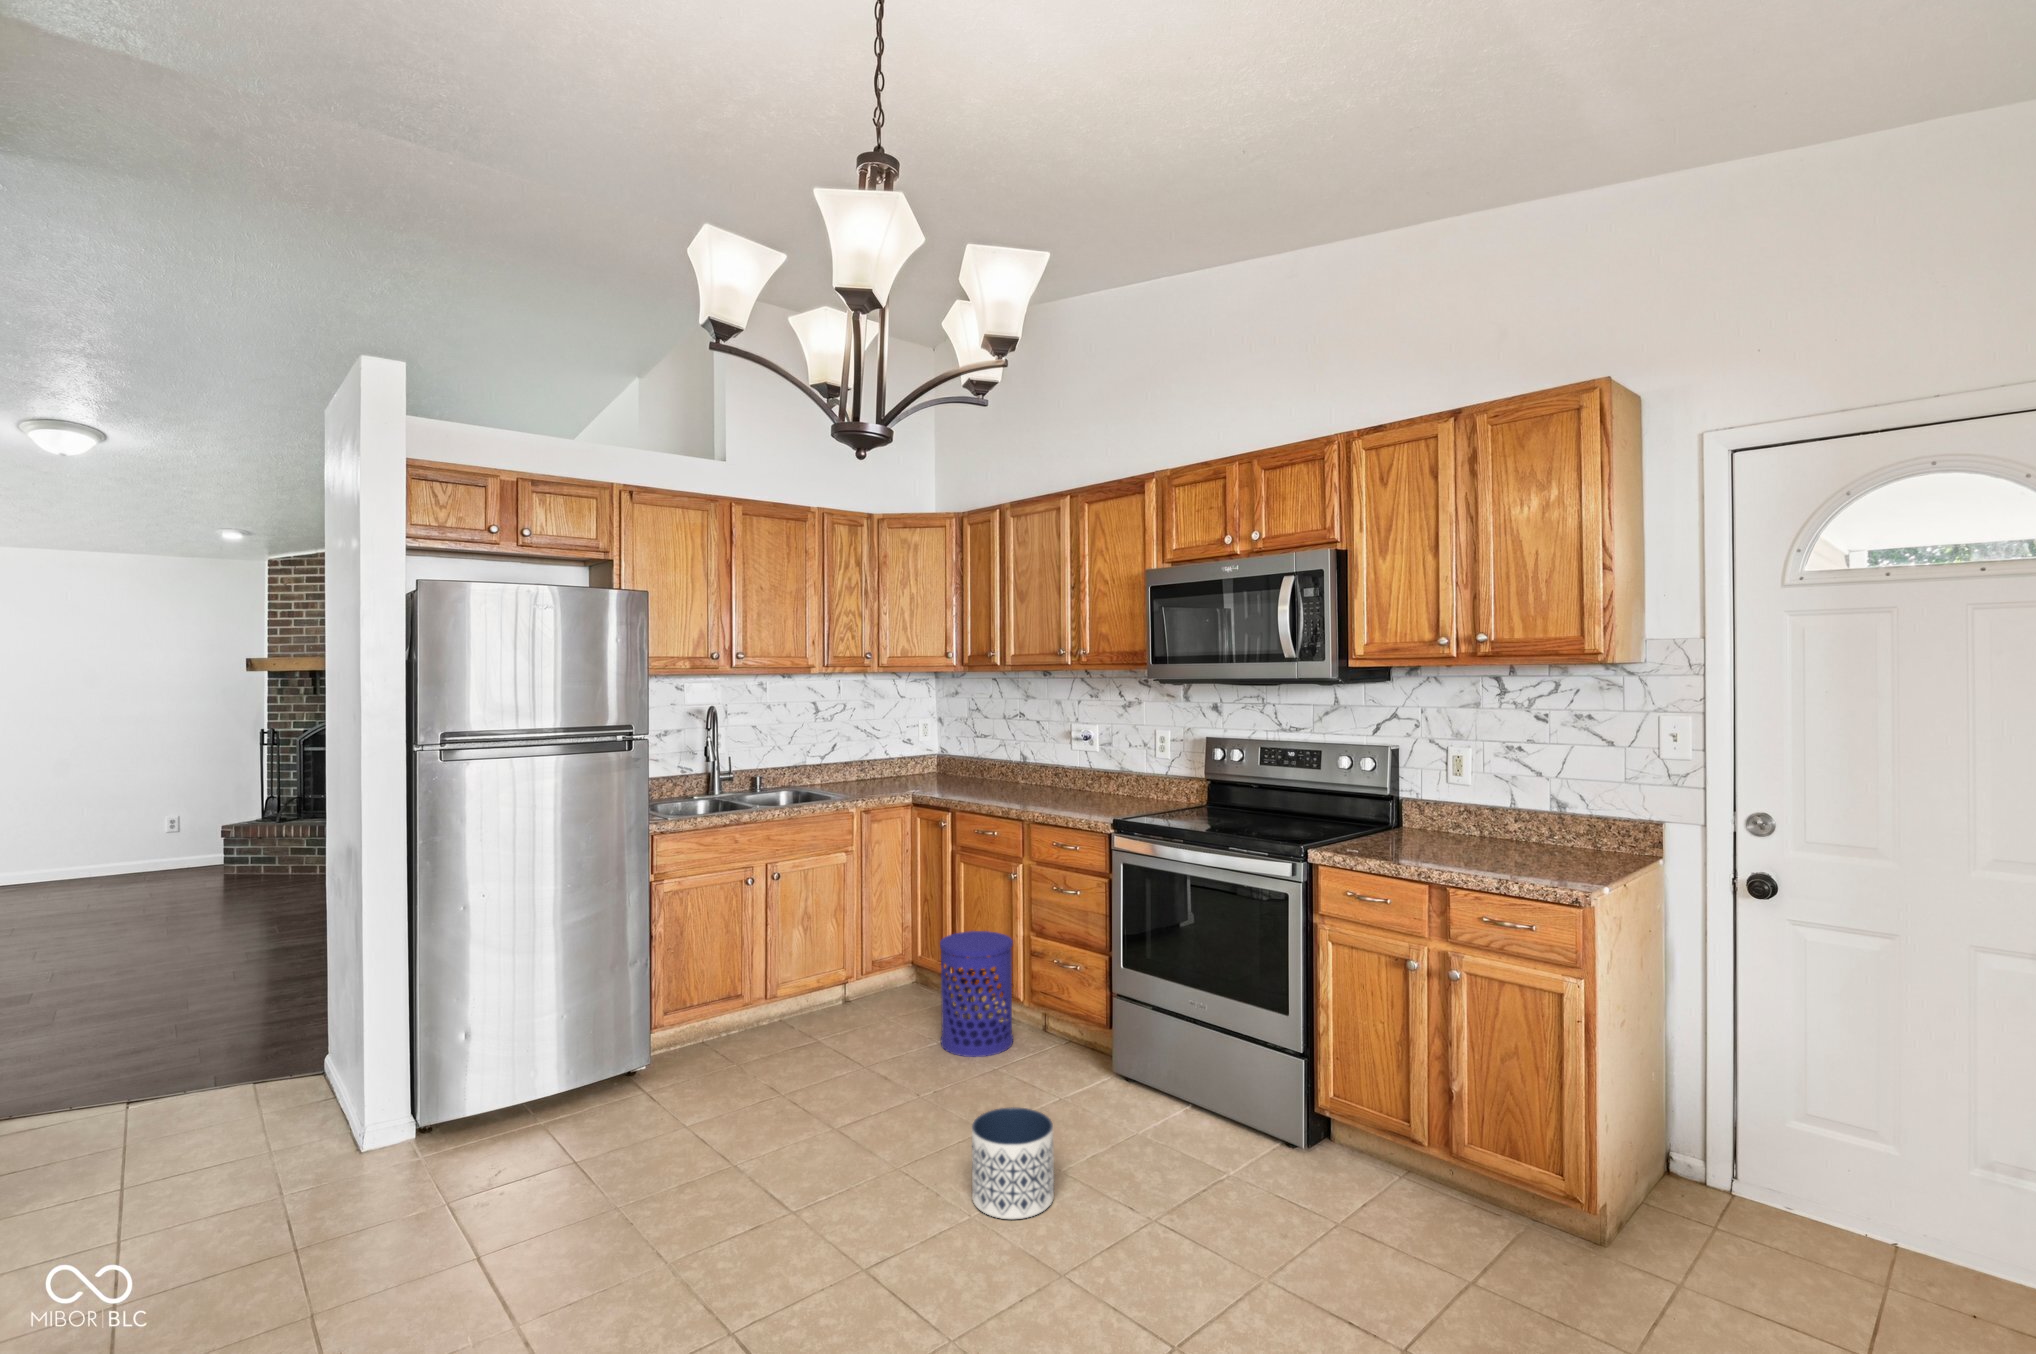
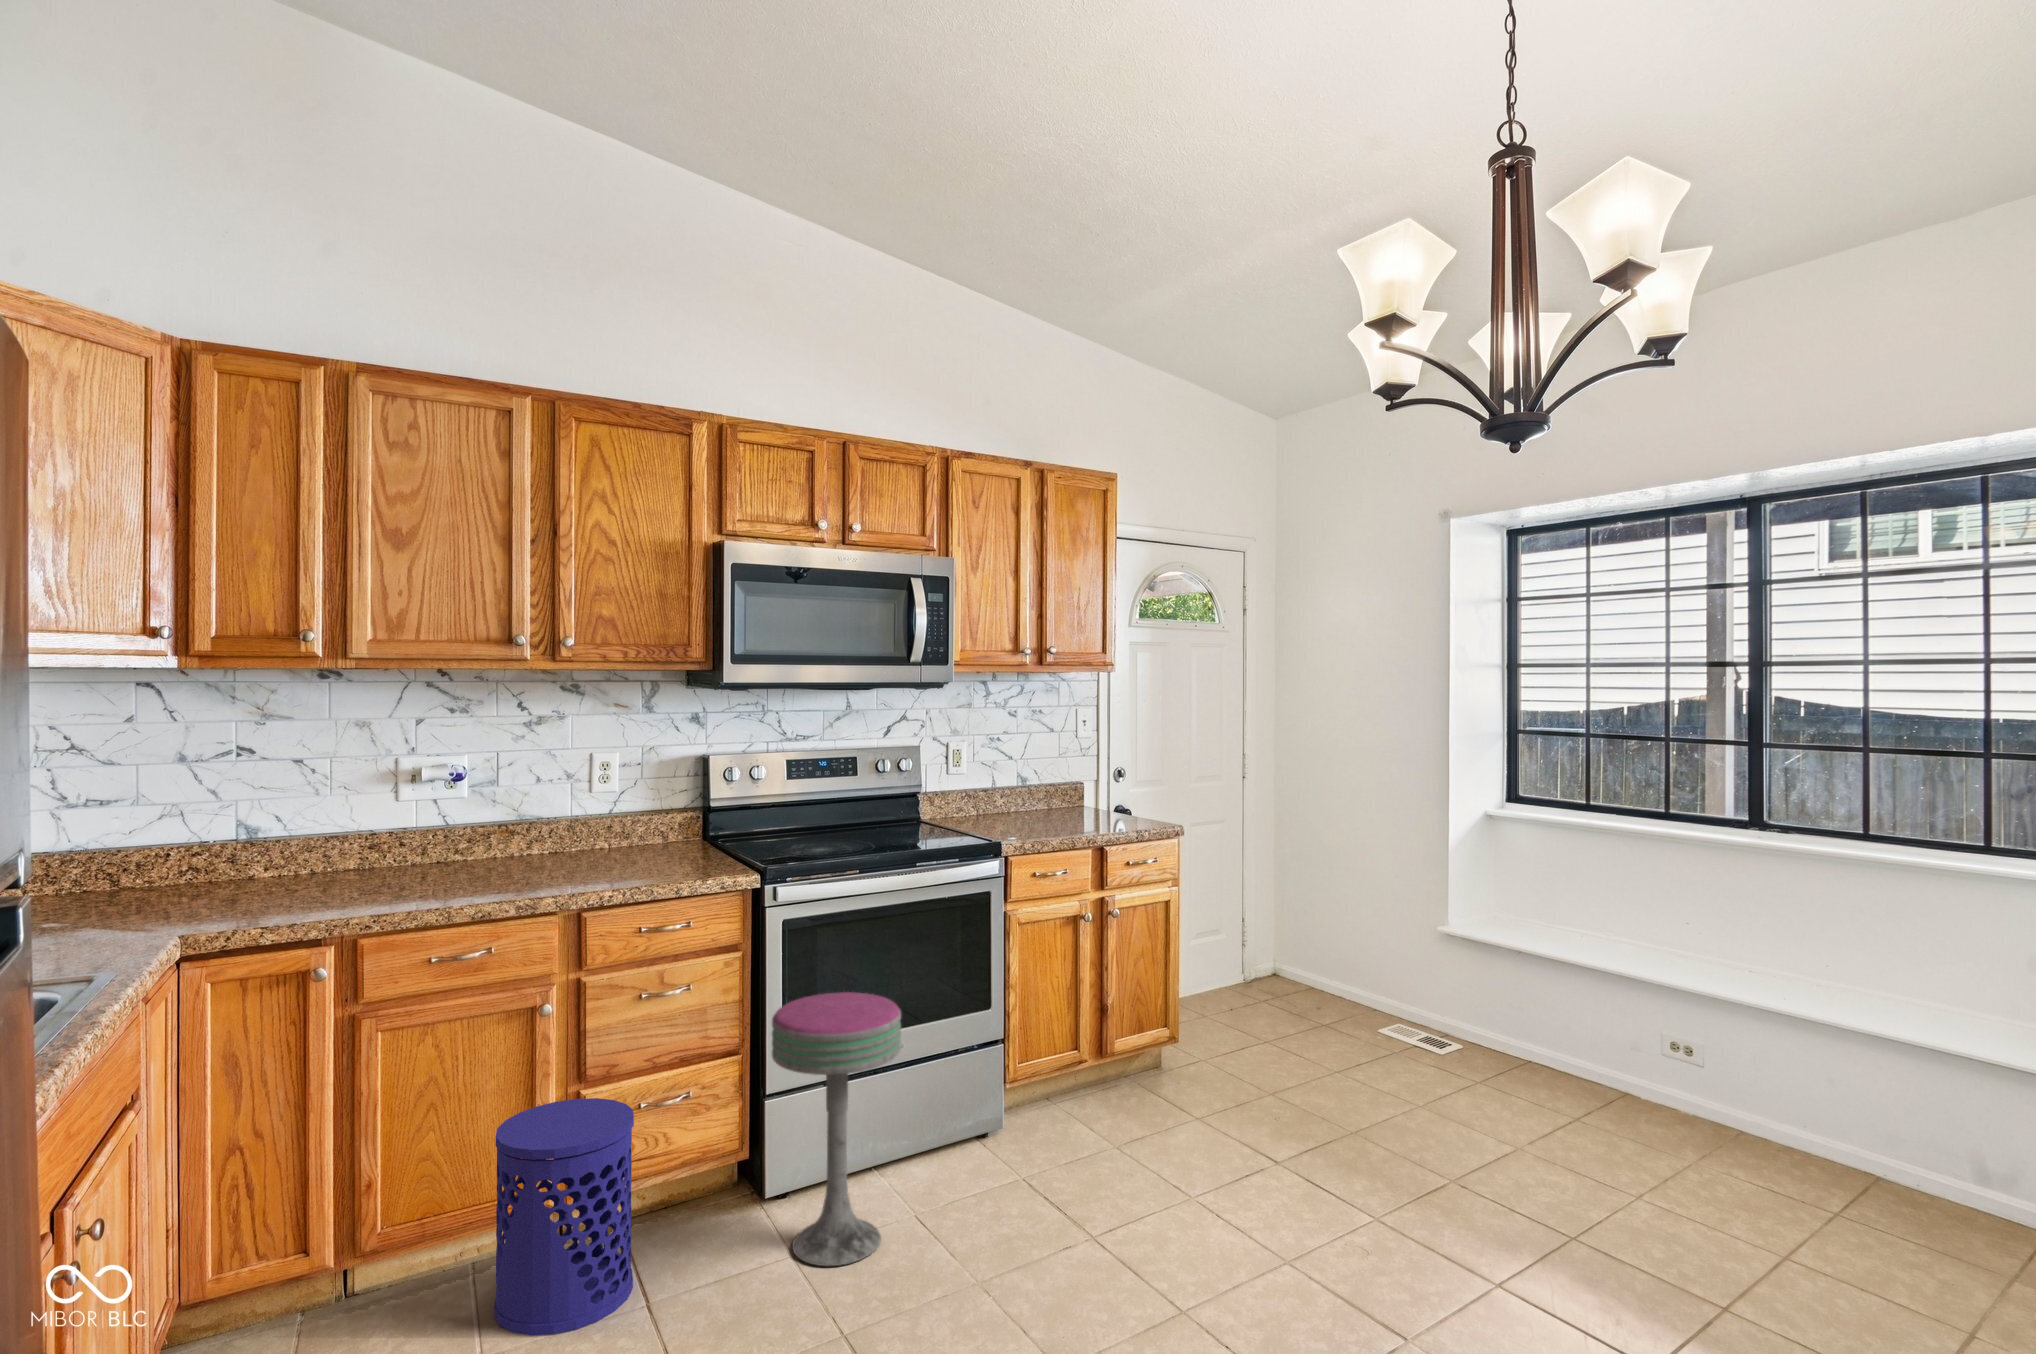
bar stool: none [1002,918,1097,1116] -> present [772,992,901,1267]
planter: present [972,1107,1054,1220] -> none [1034,1173,1129,1308]

